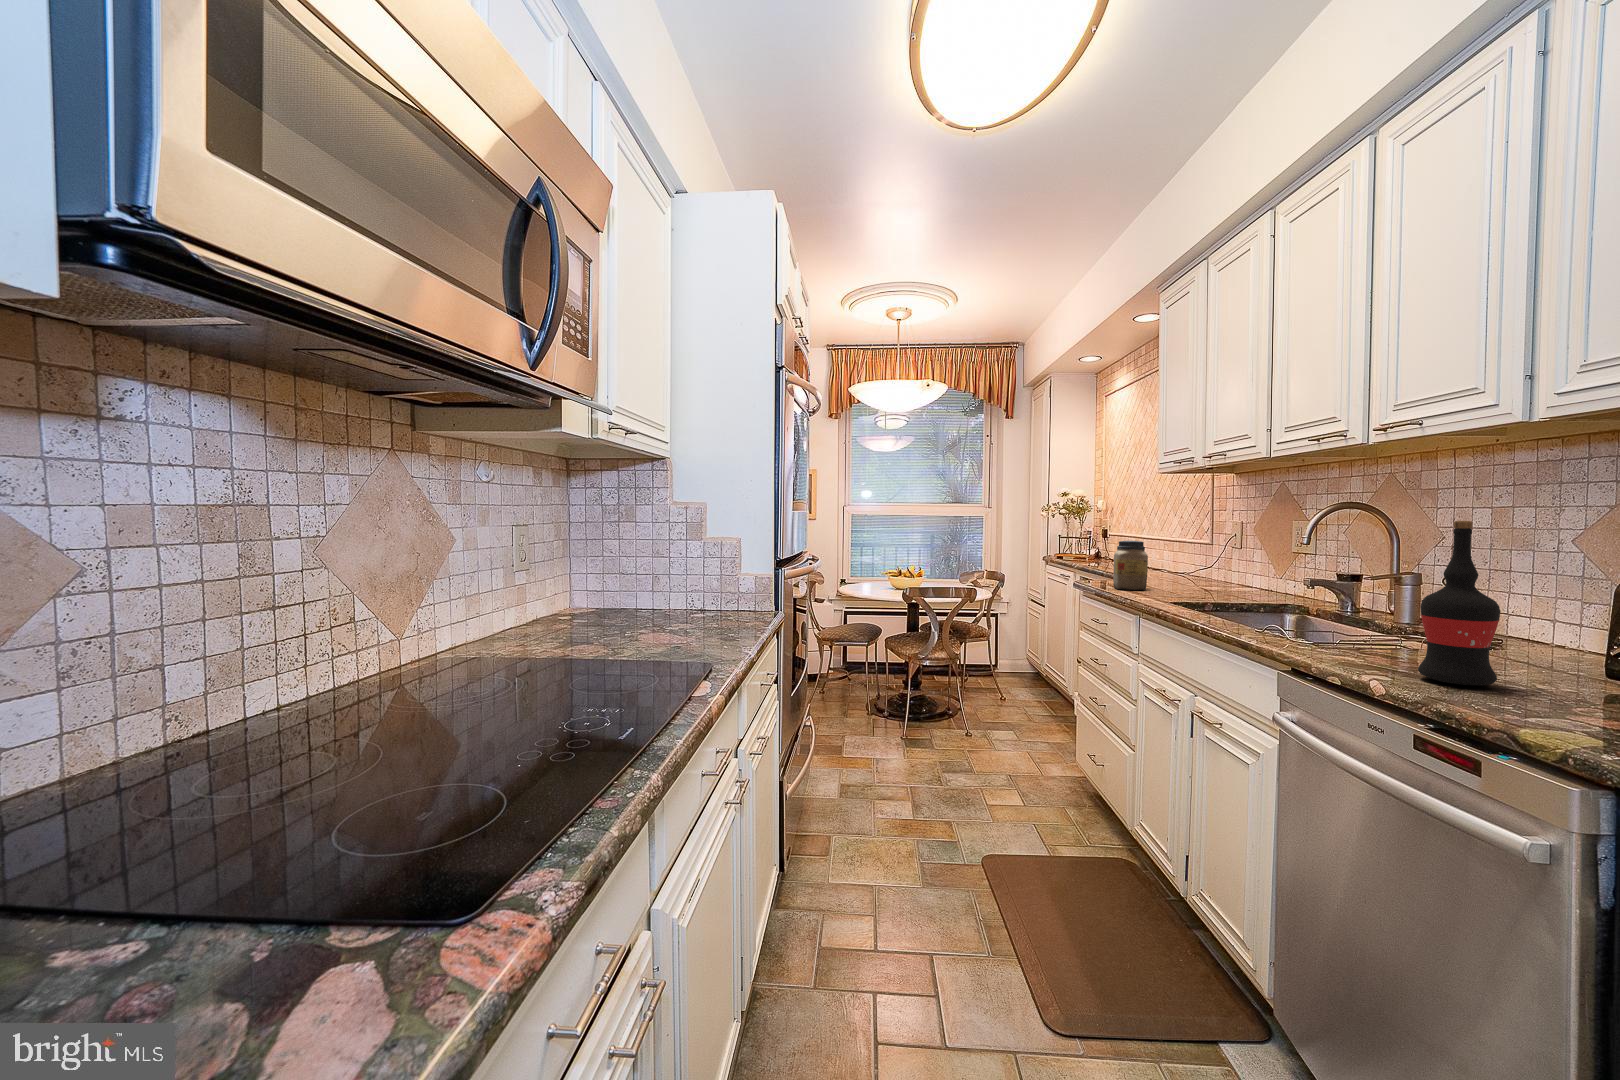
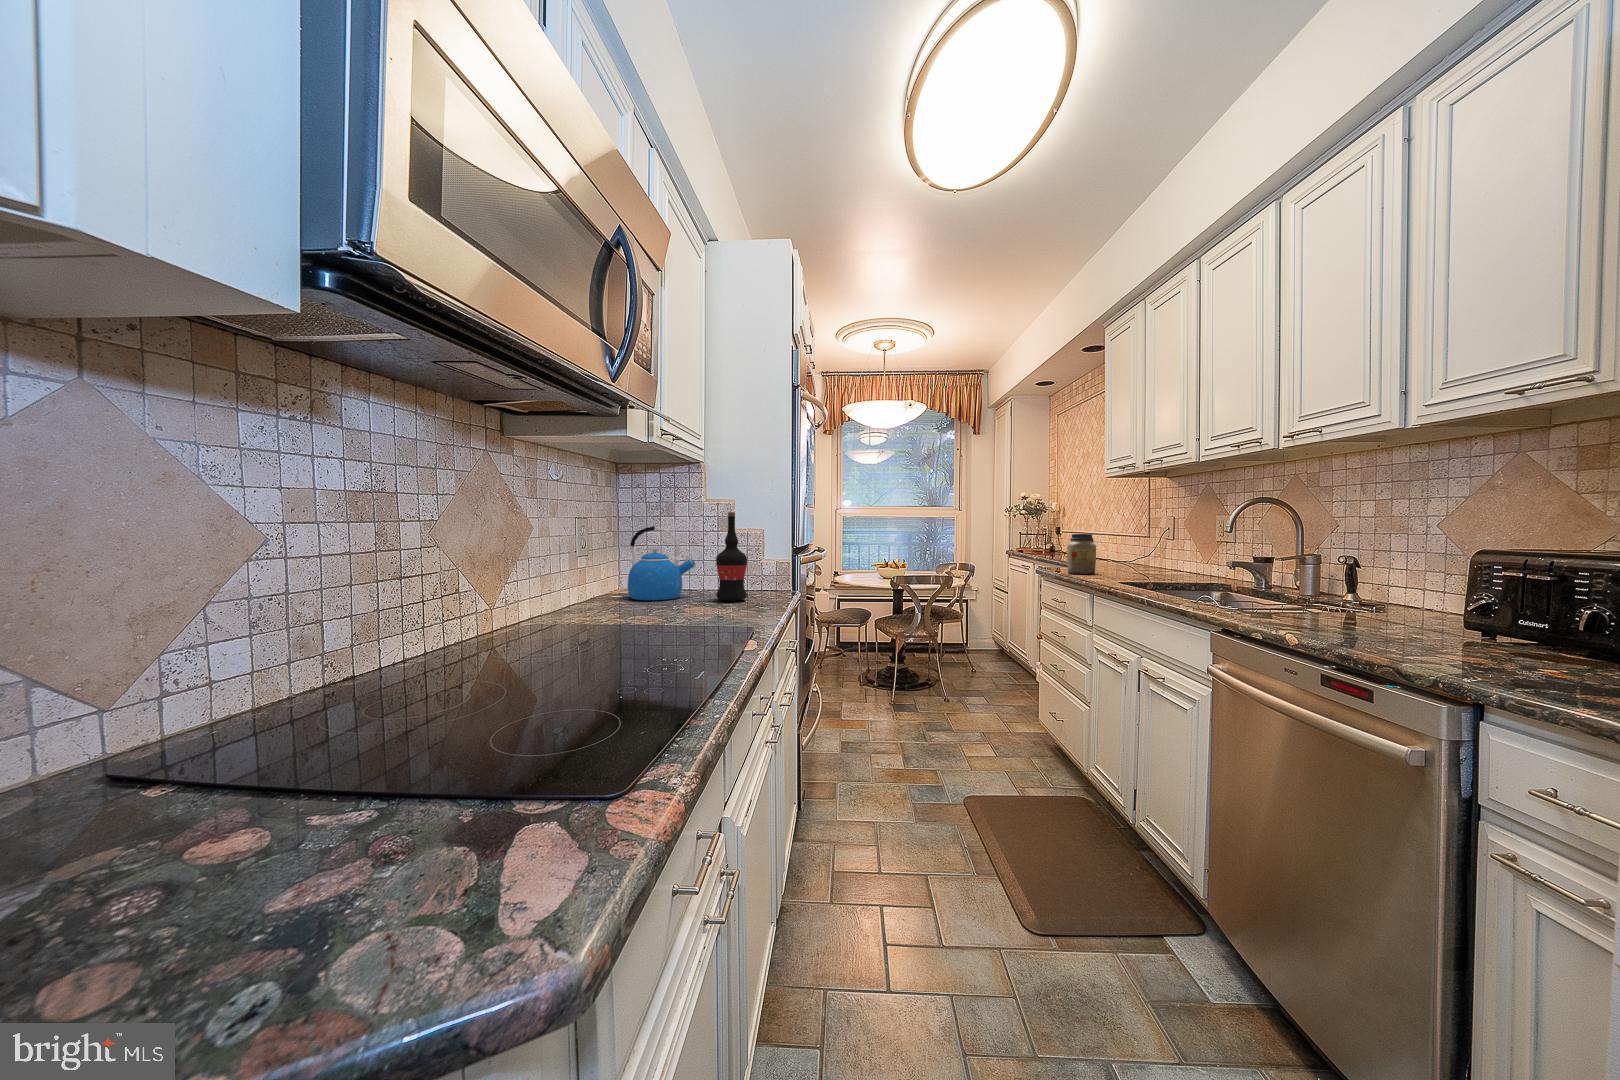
wine bottle: present [1418,521,1500,686] -> present [716,512,747,601]
kettle: none [576,534,658,623] -> present [628,526,695,600]

